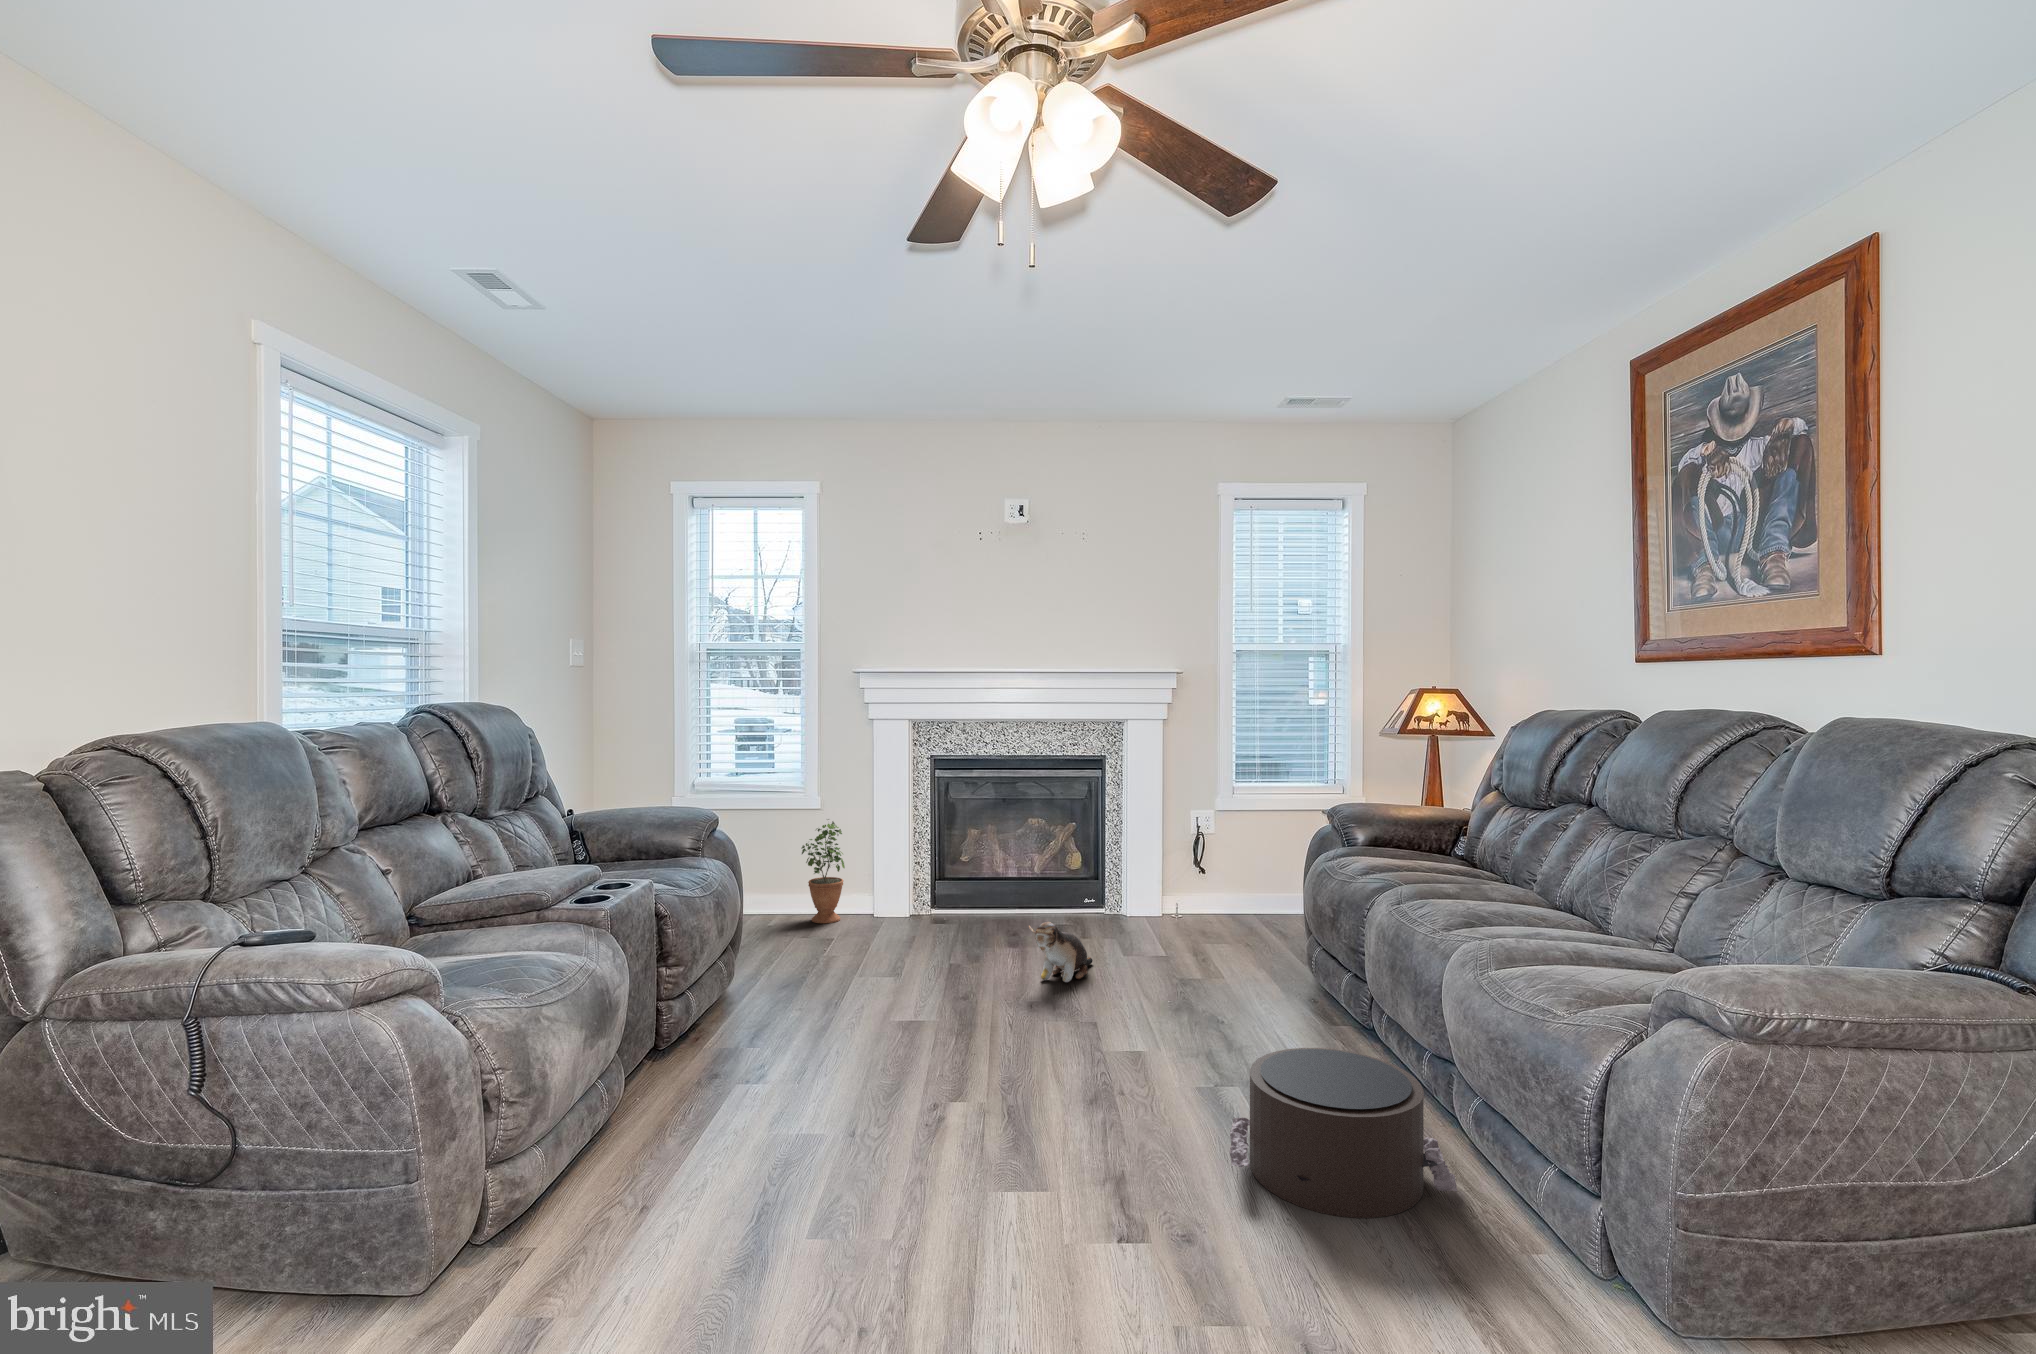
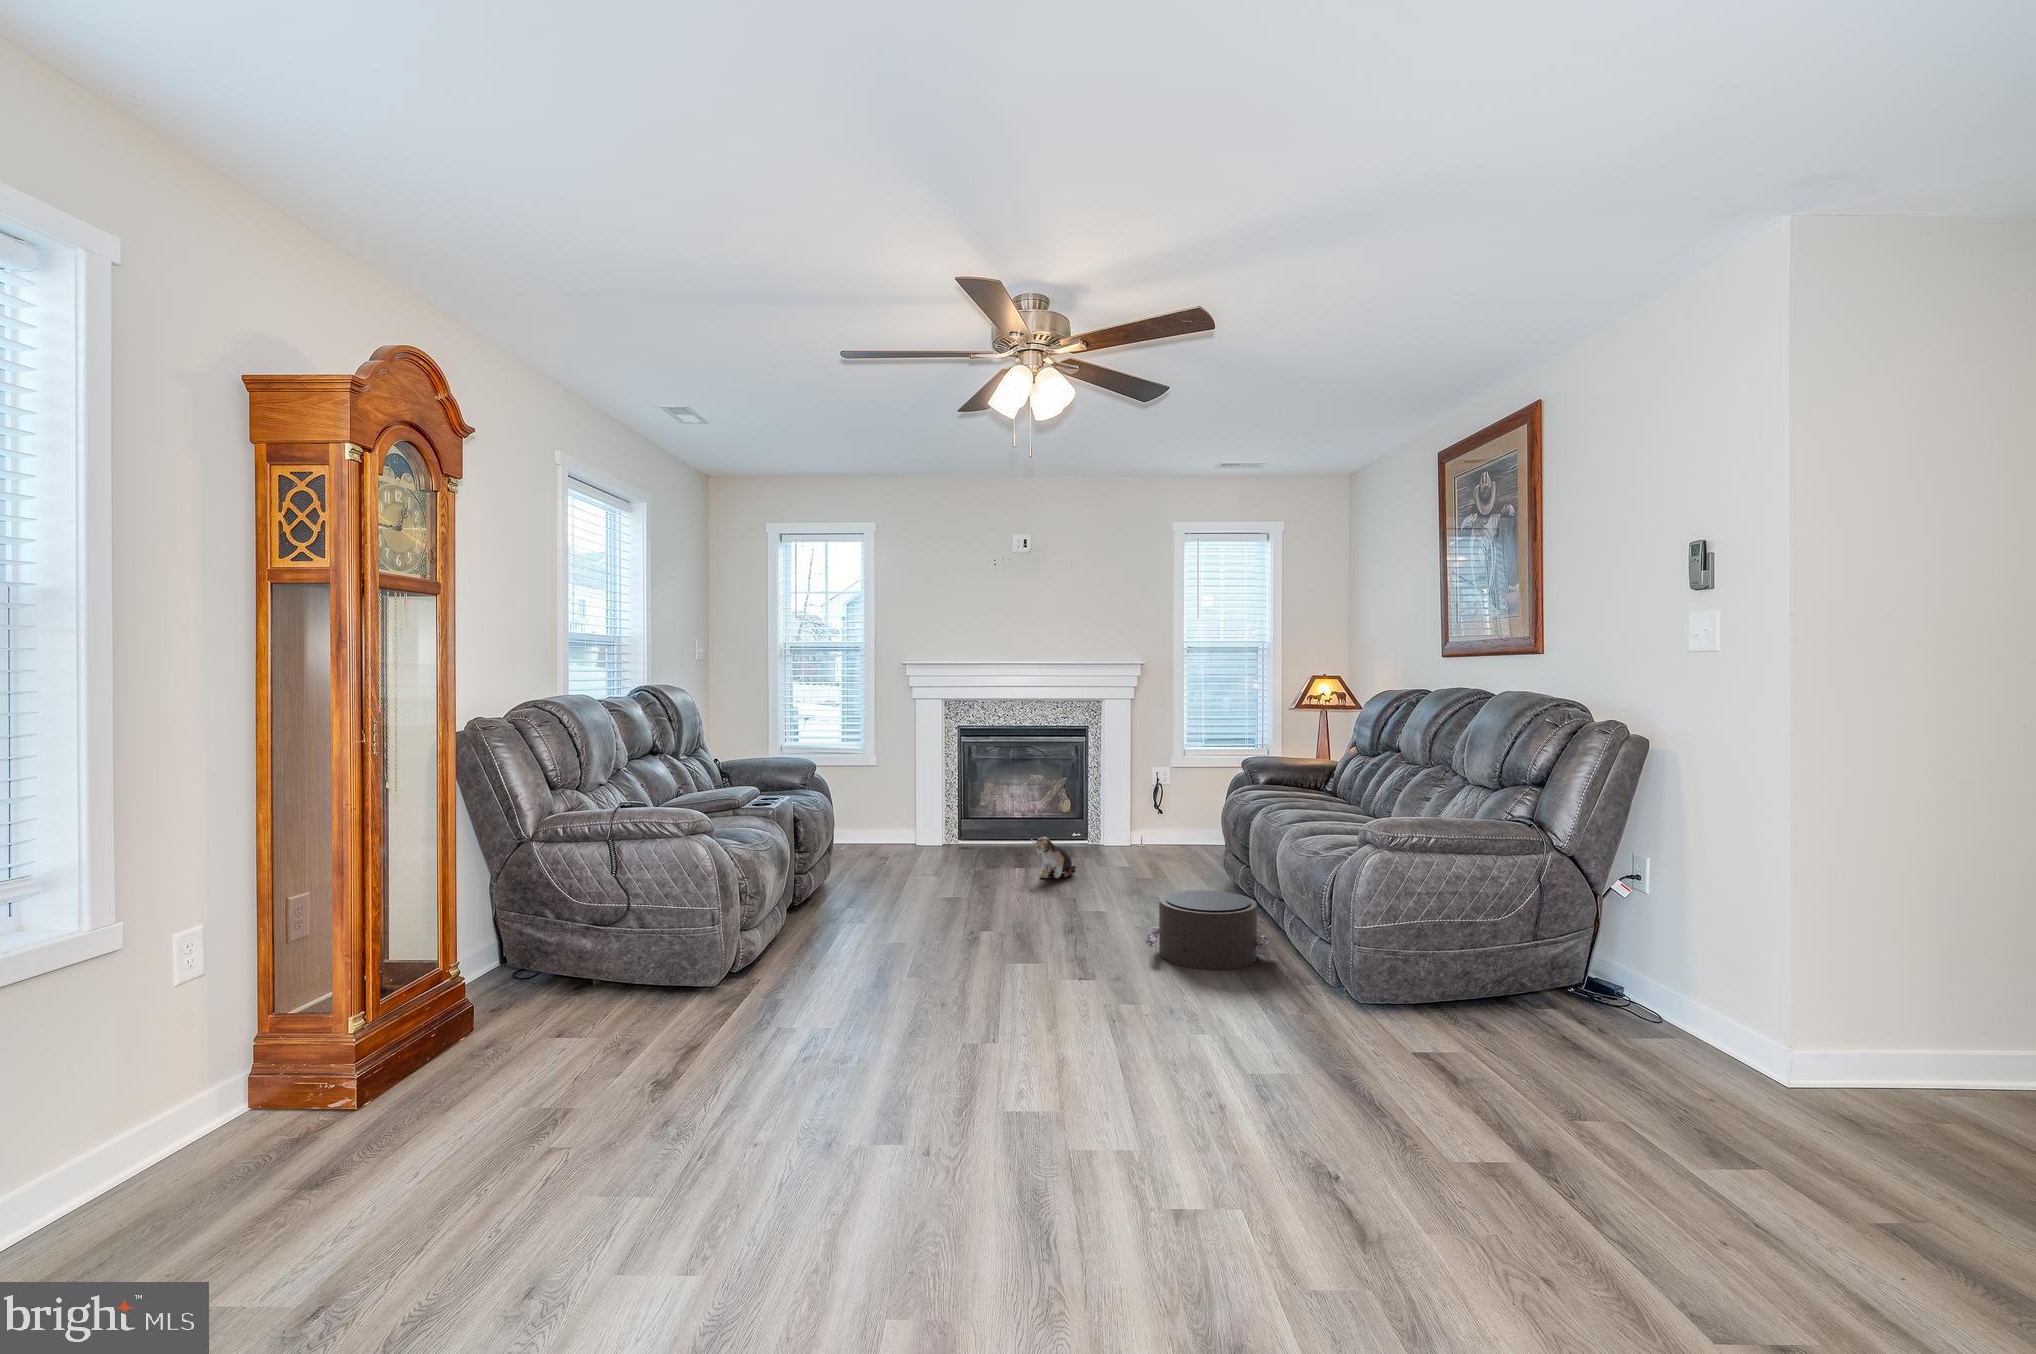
potted plant: present [802,821,845,923] -> none [864,773,896,848]

